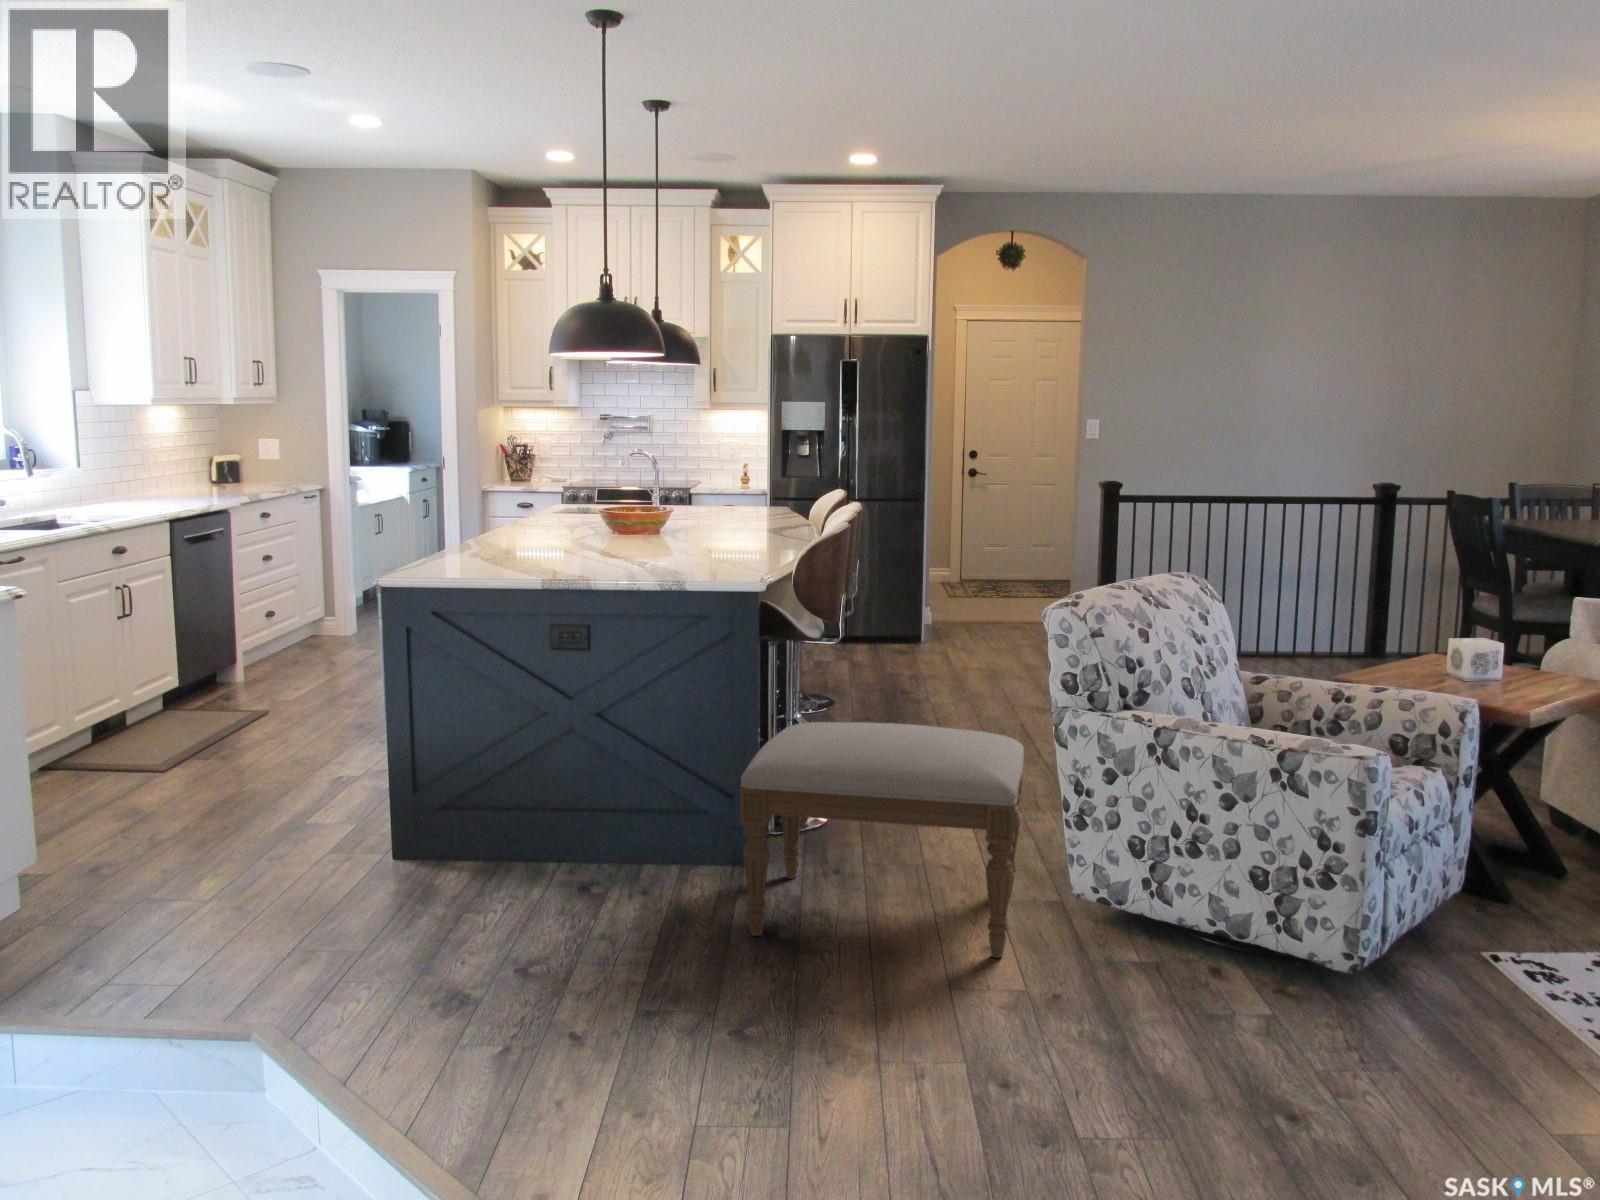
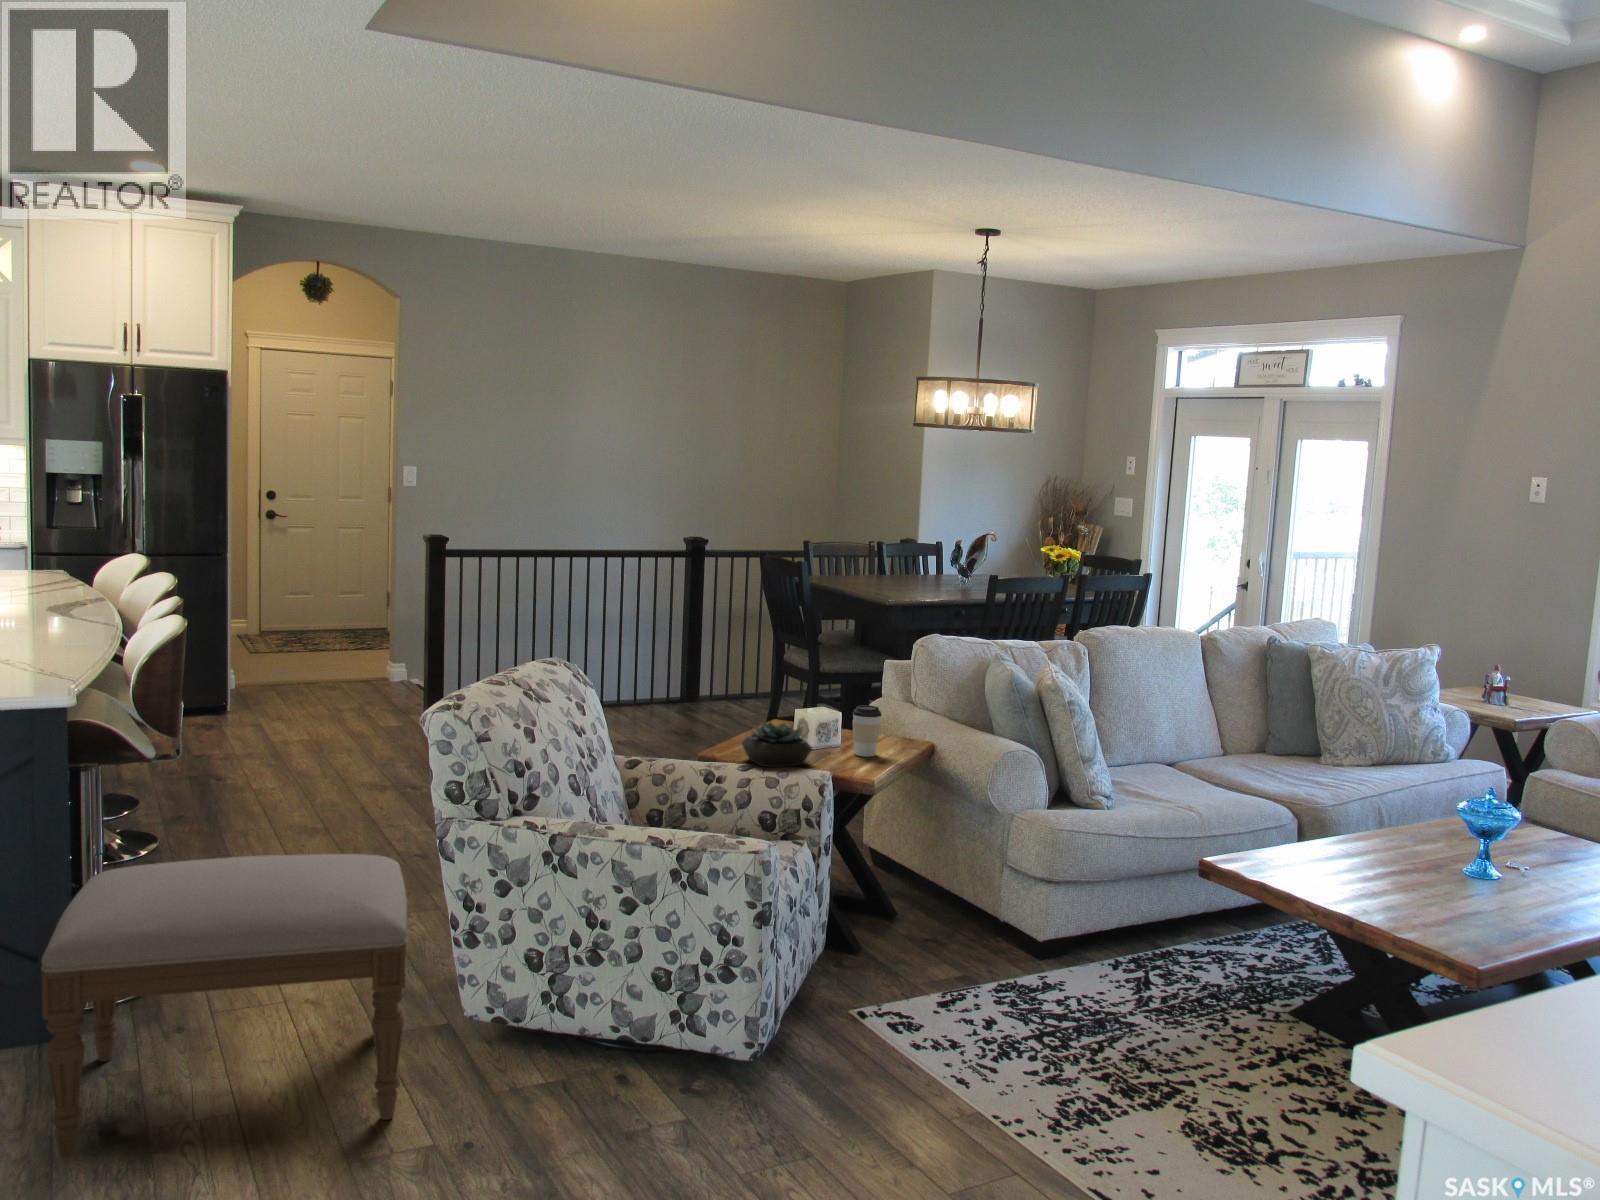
coffee cup: none [1516,637,1553,693] -> present [853,705,882,757]
succulent plant: none [1378,648,1460,694] -> present [742,723,812,767]

